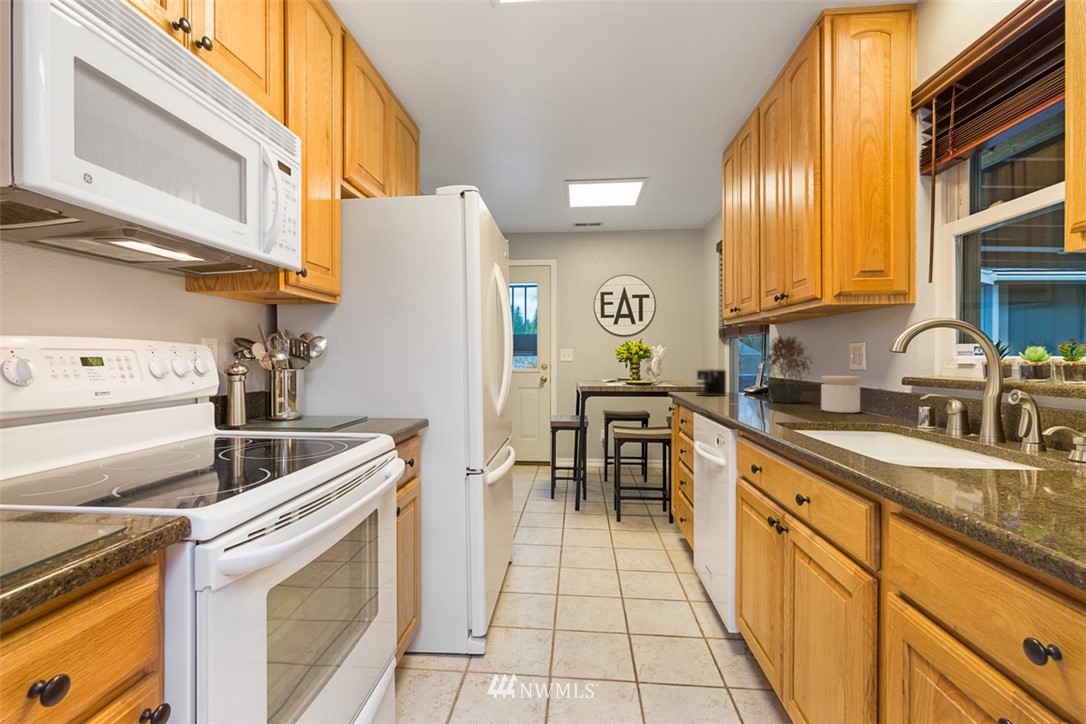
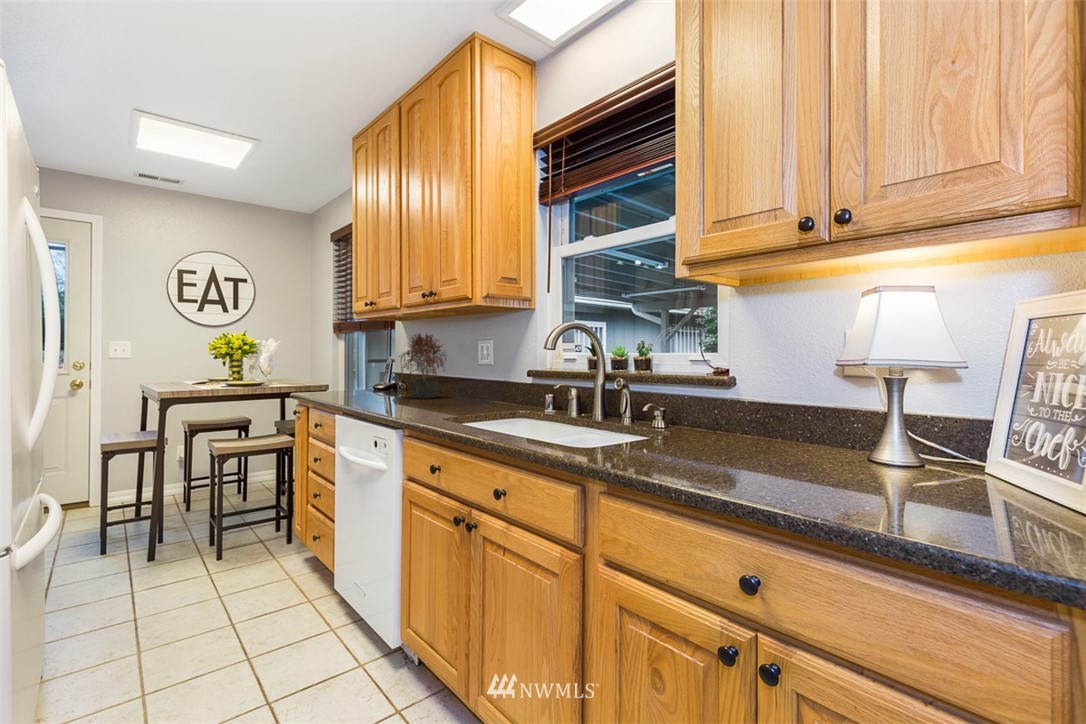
coffee maker: present [697,369,752,397] -> none [328,367,389,396]
jar: present [821,376,860,413] -> none [463,371,493,405]

